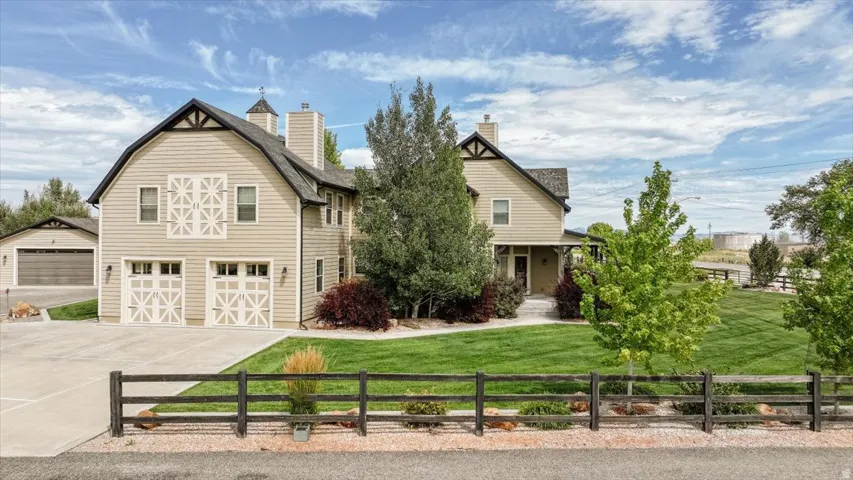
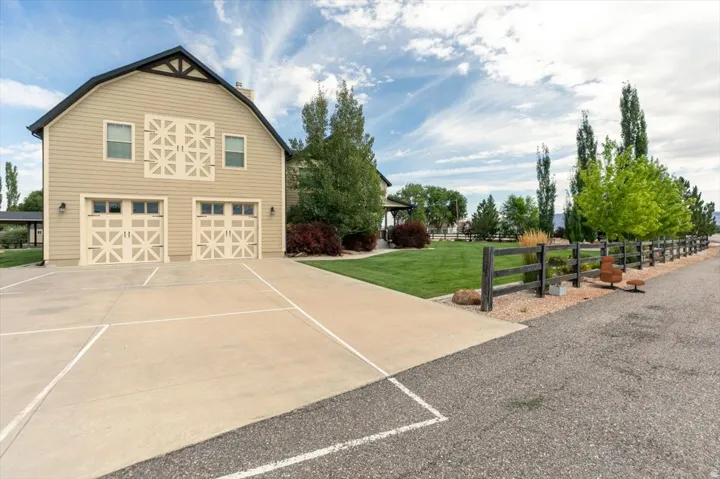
lounge chair: none [395,395,433,459] -> present [600,256,645,293]

